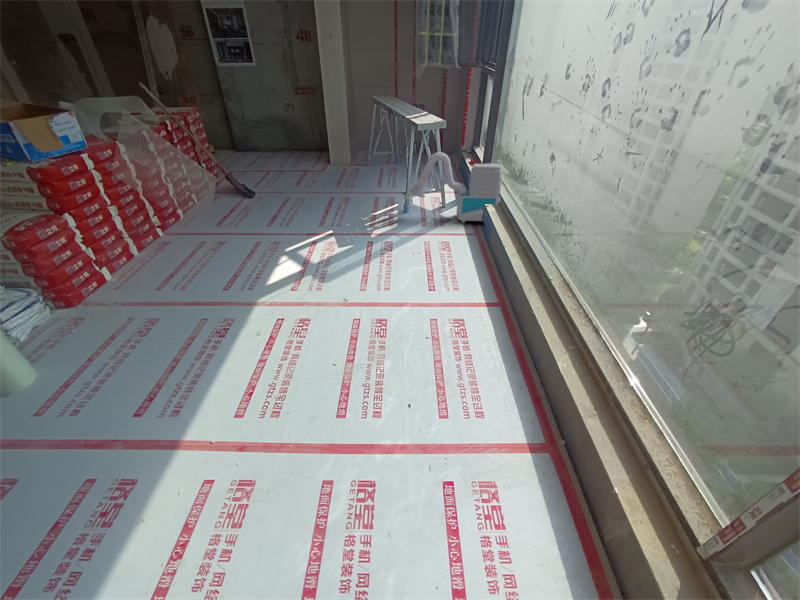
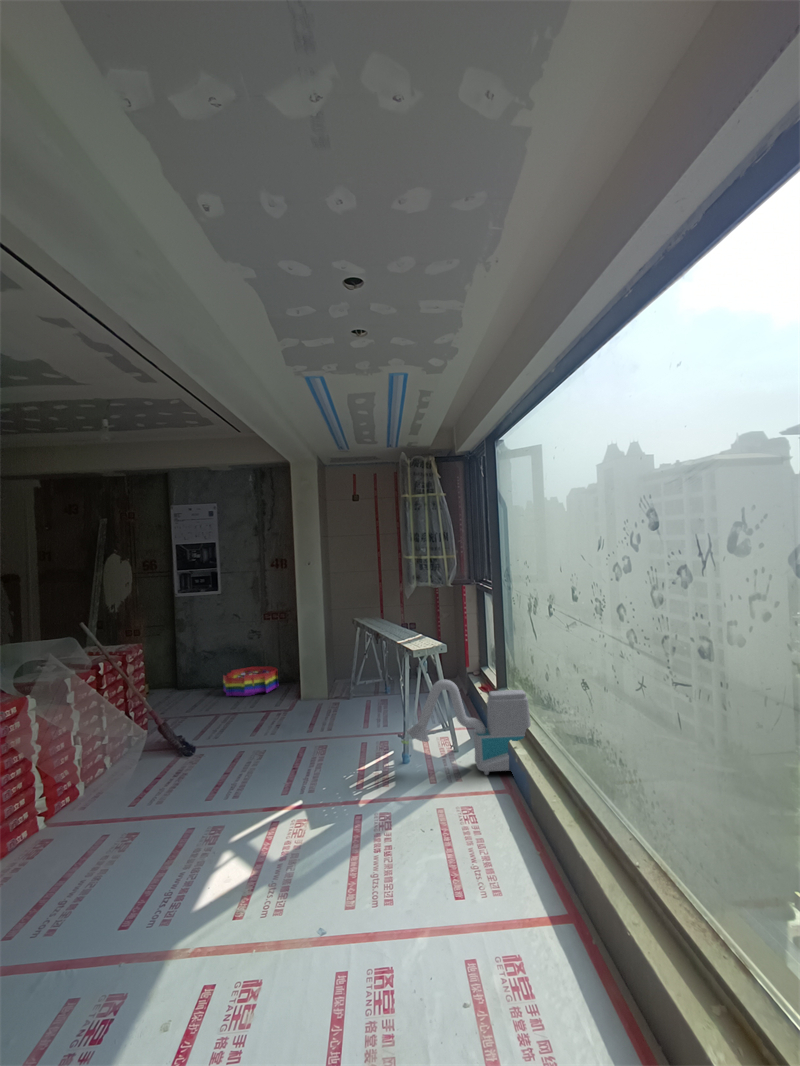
storage bin: none [269,135,313,158] -> present [223,667,278,696]

